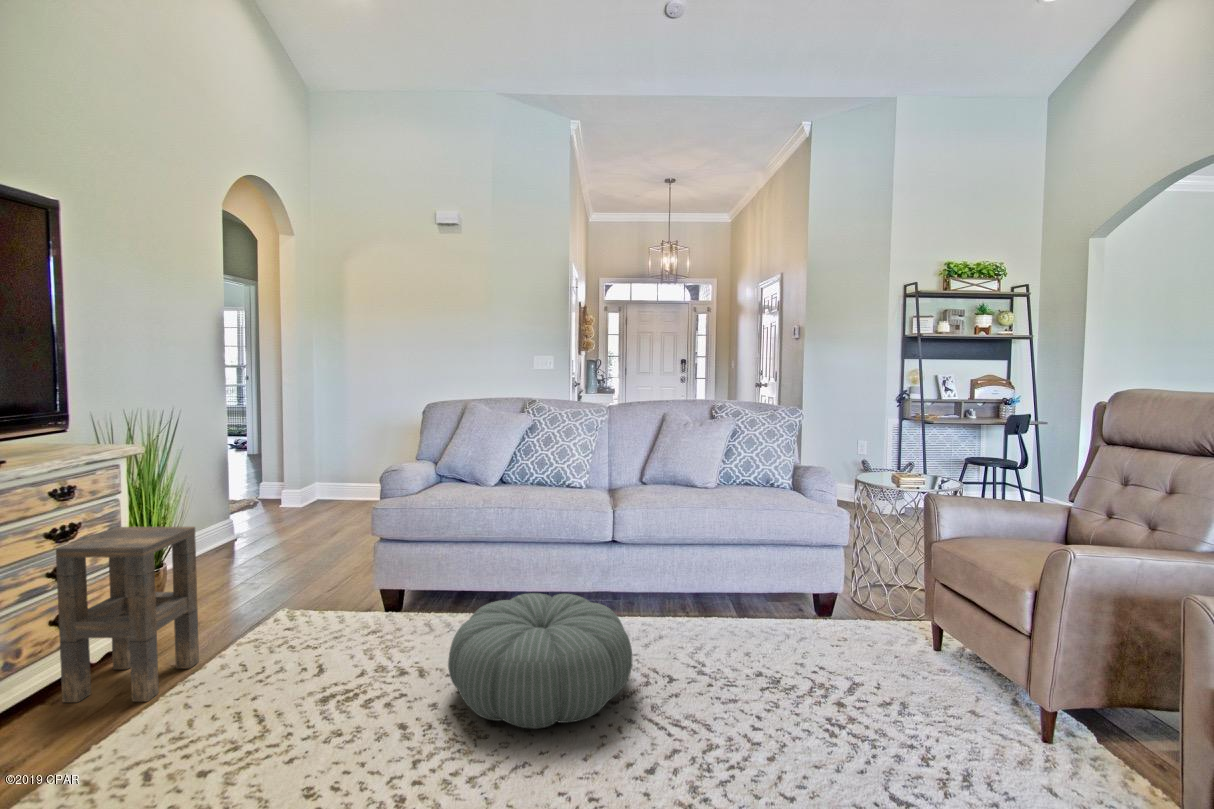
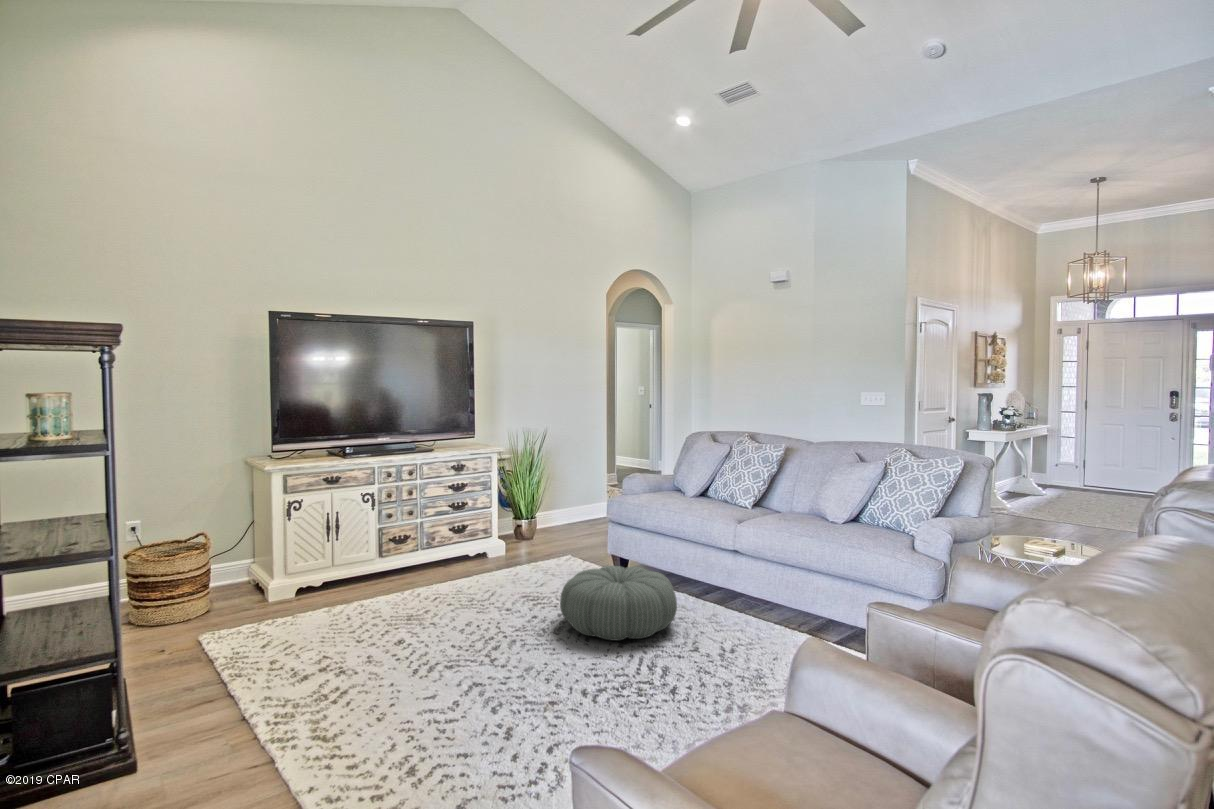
side table: present [56,527,199,702] -> none [450,489,507,577]

